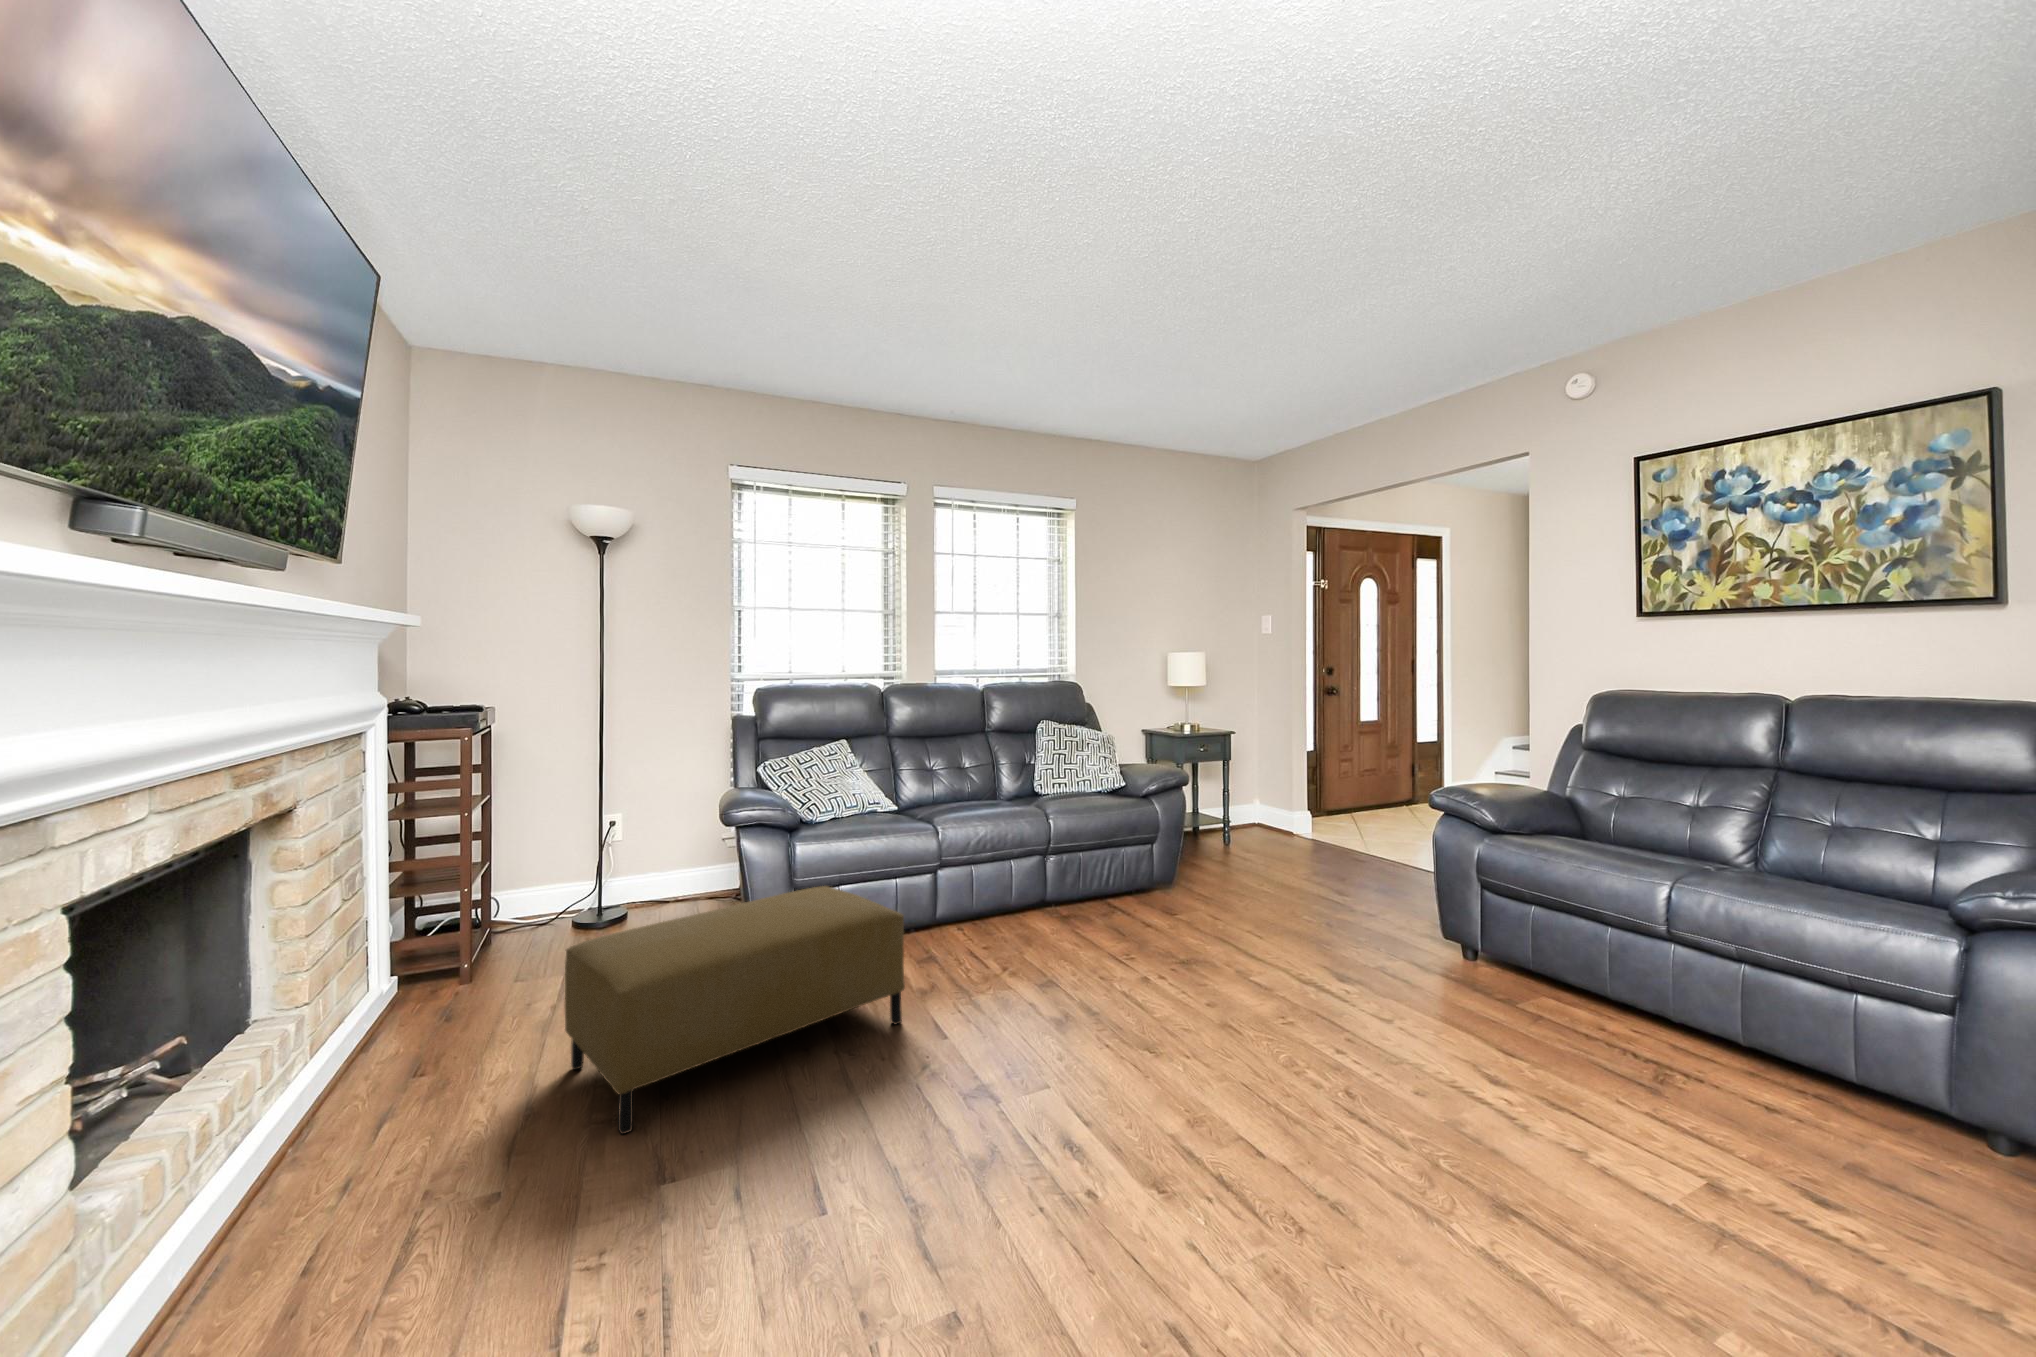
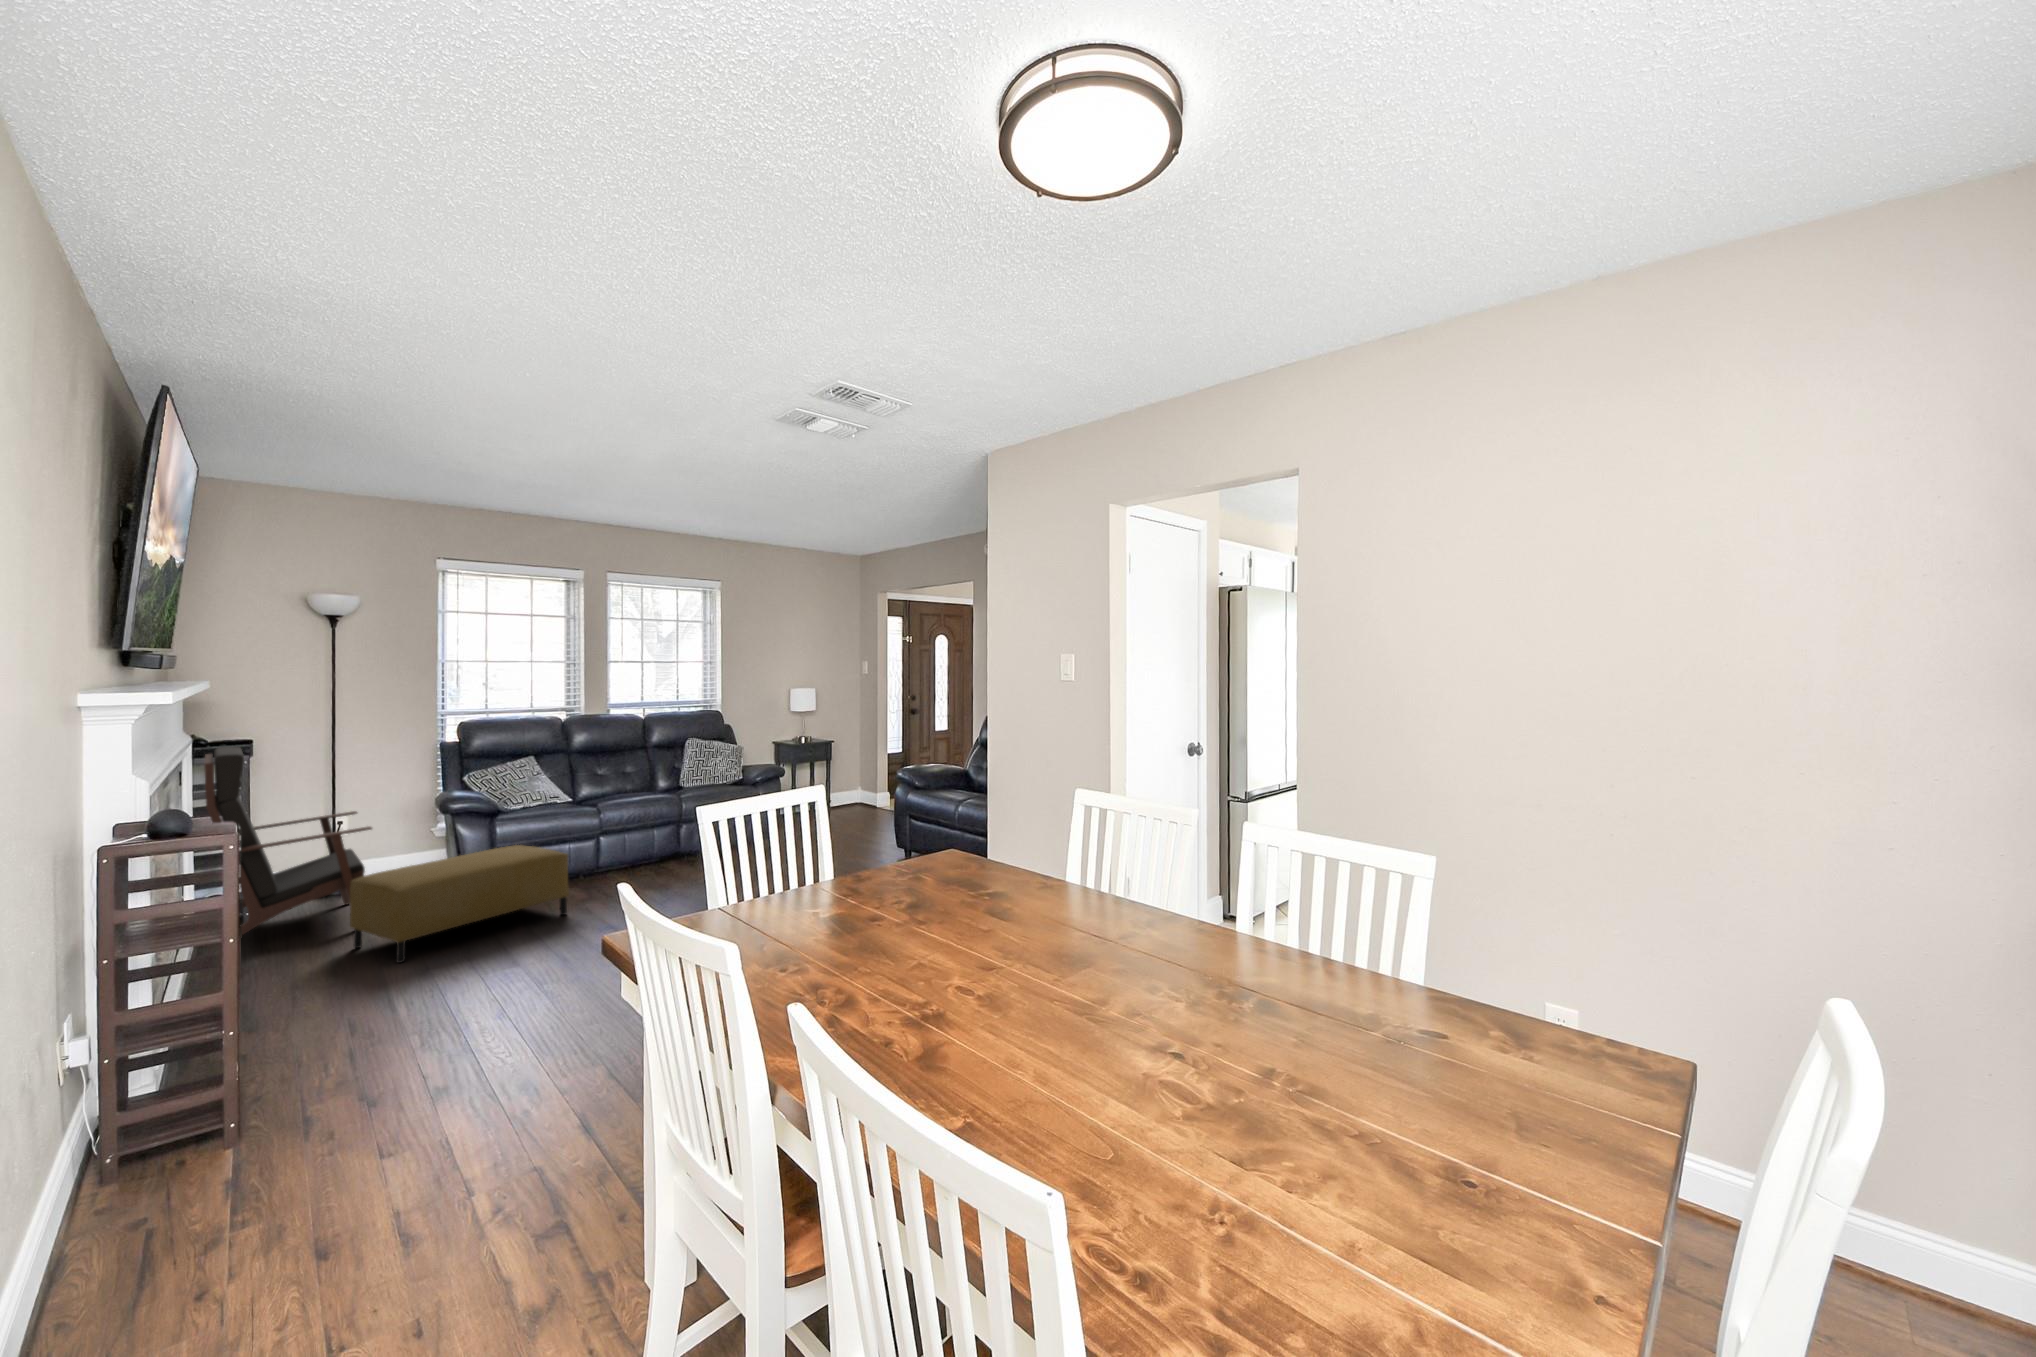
lounge chair: none [369,710,617,1052] -> present [205,747,372,937]

